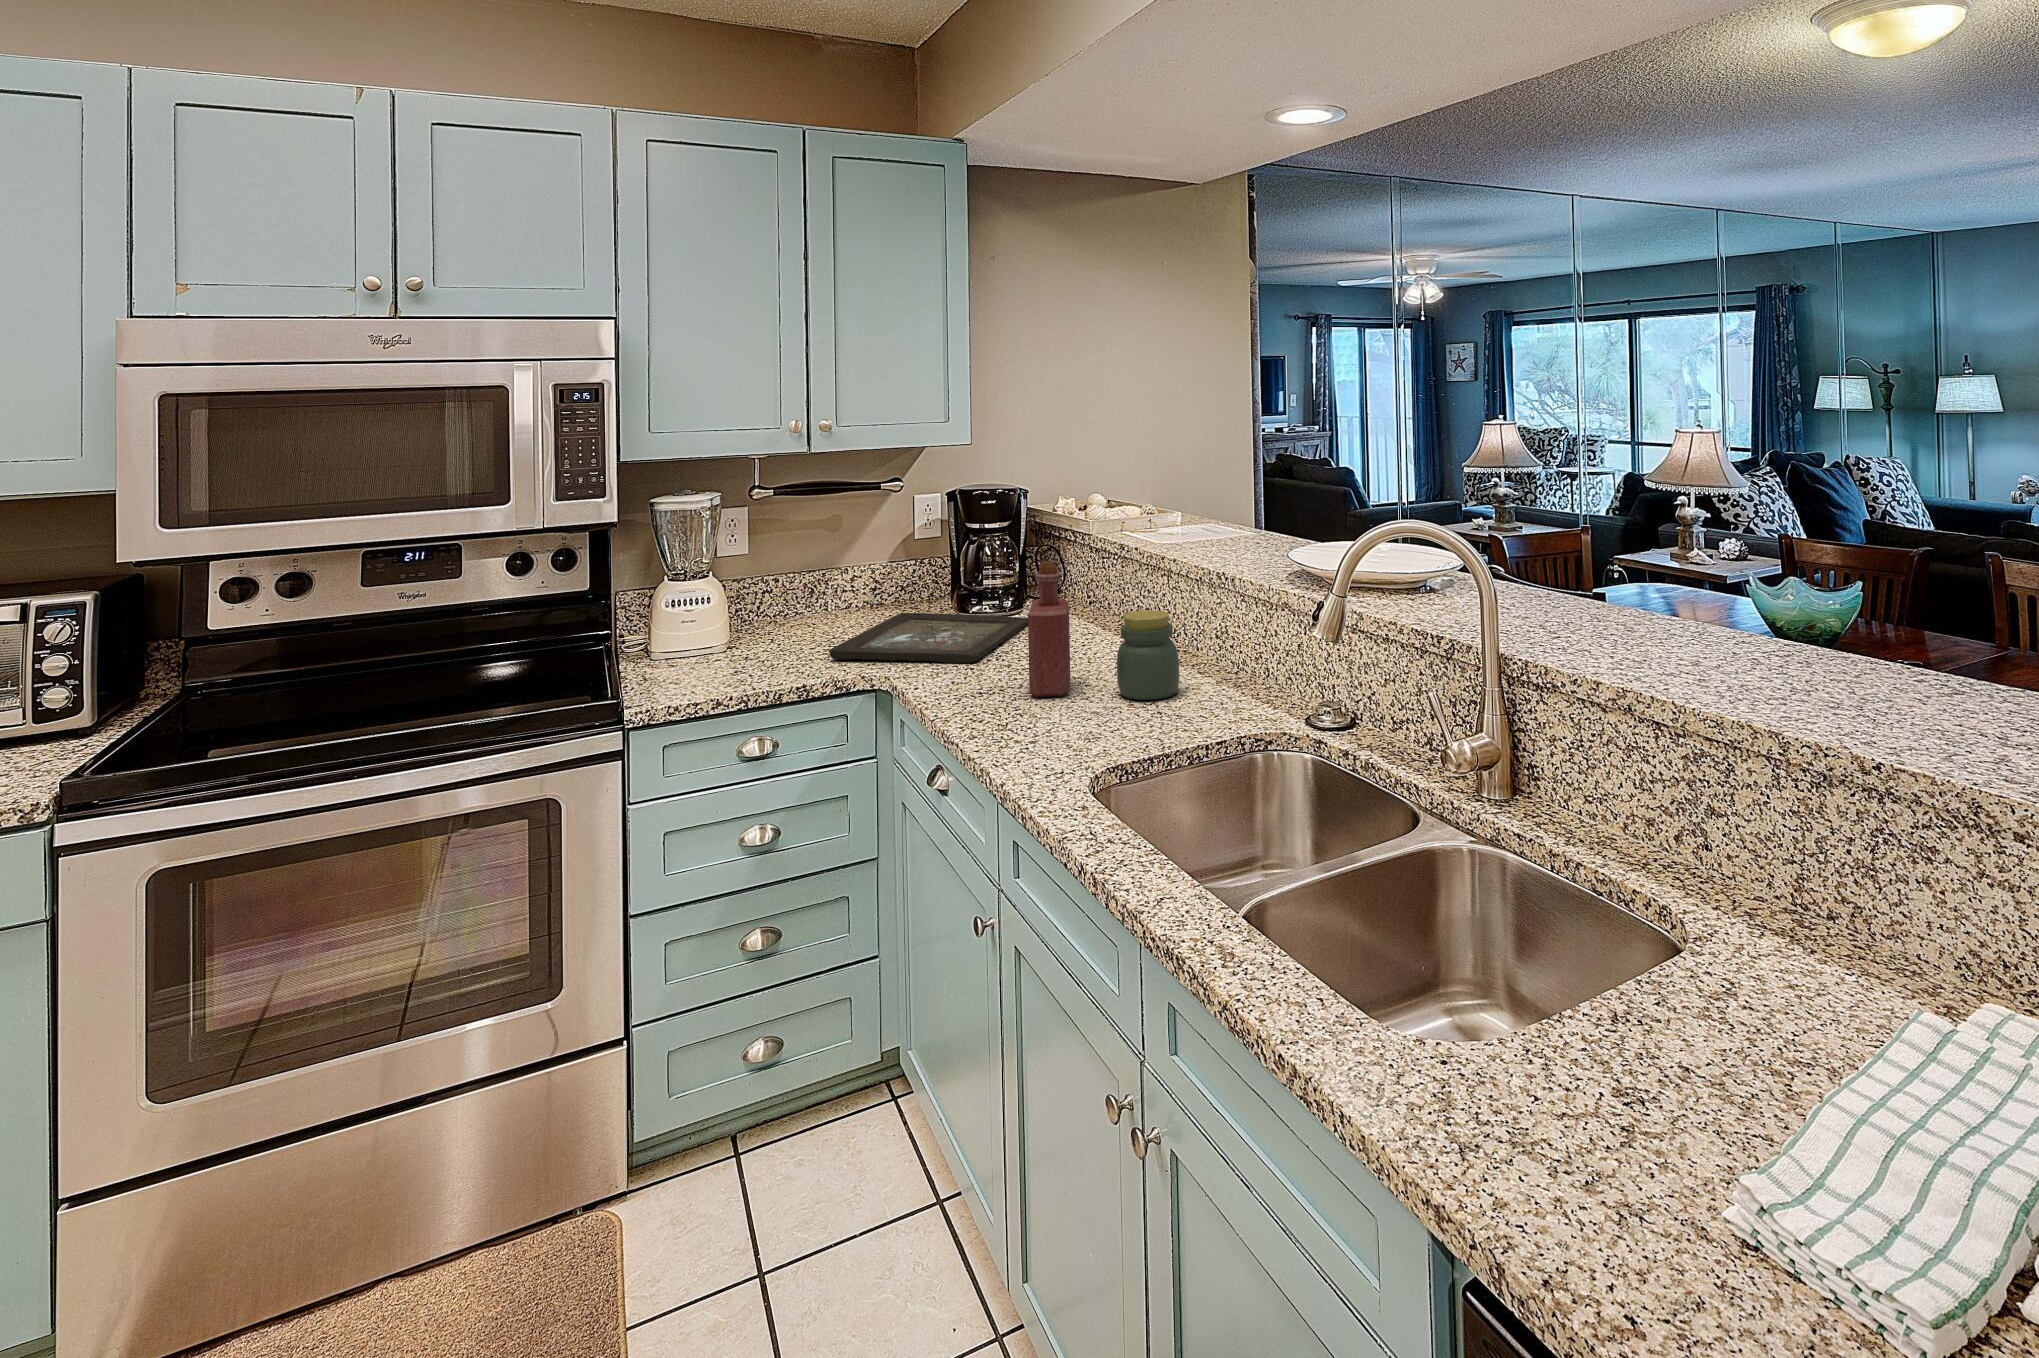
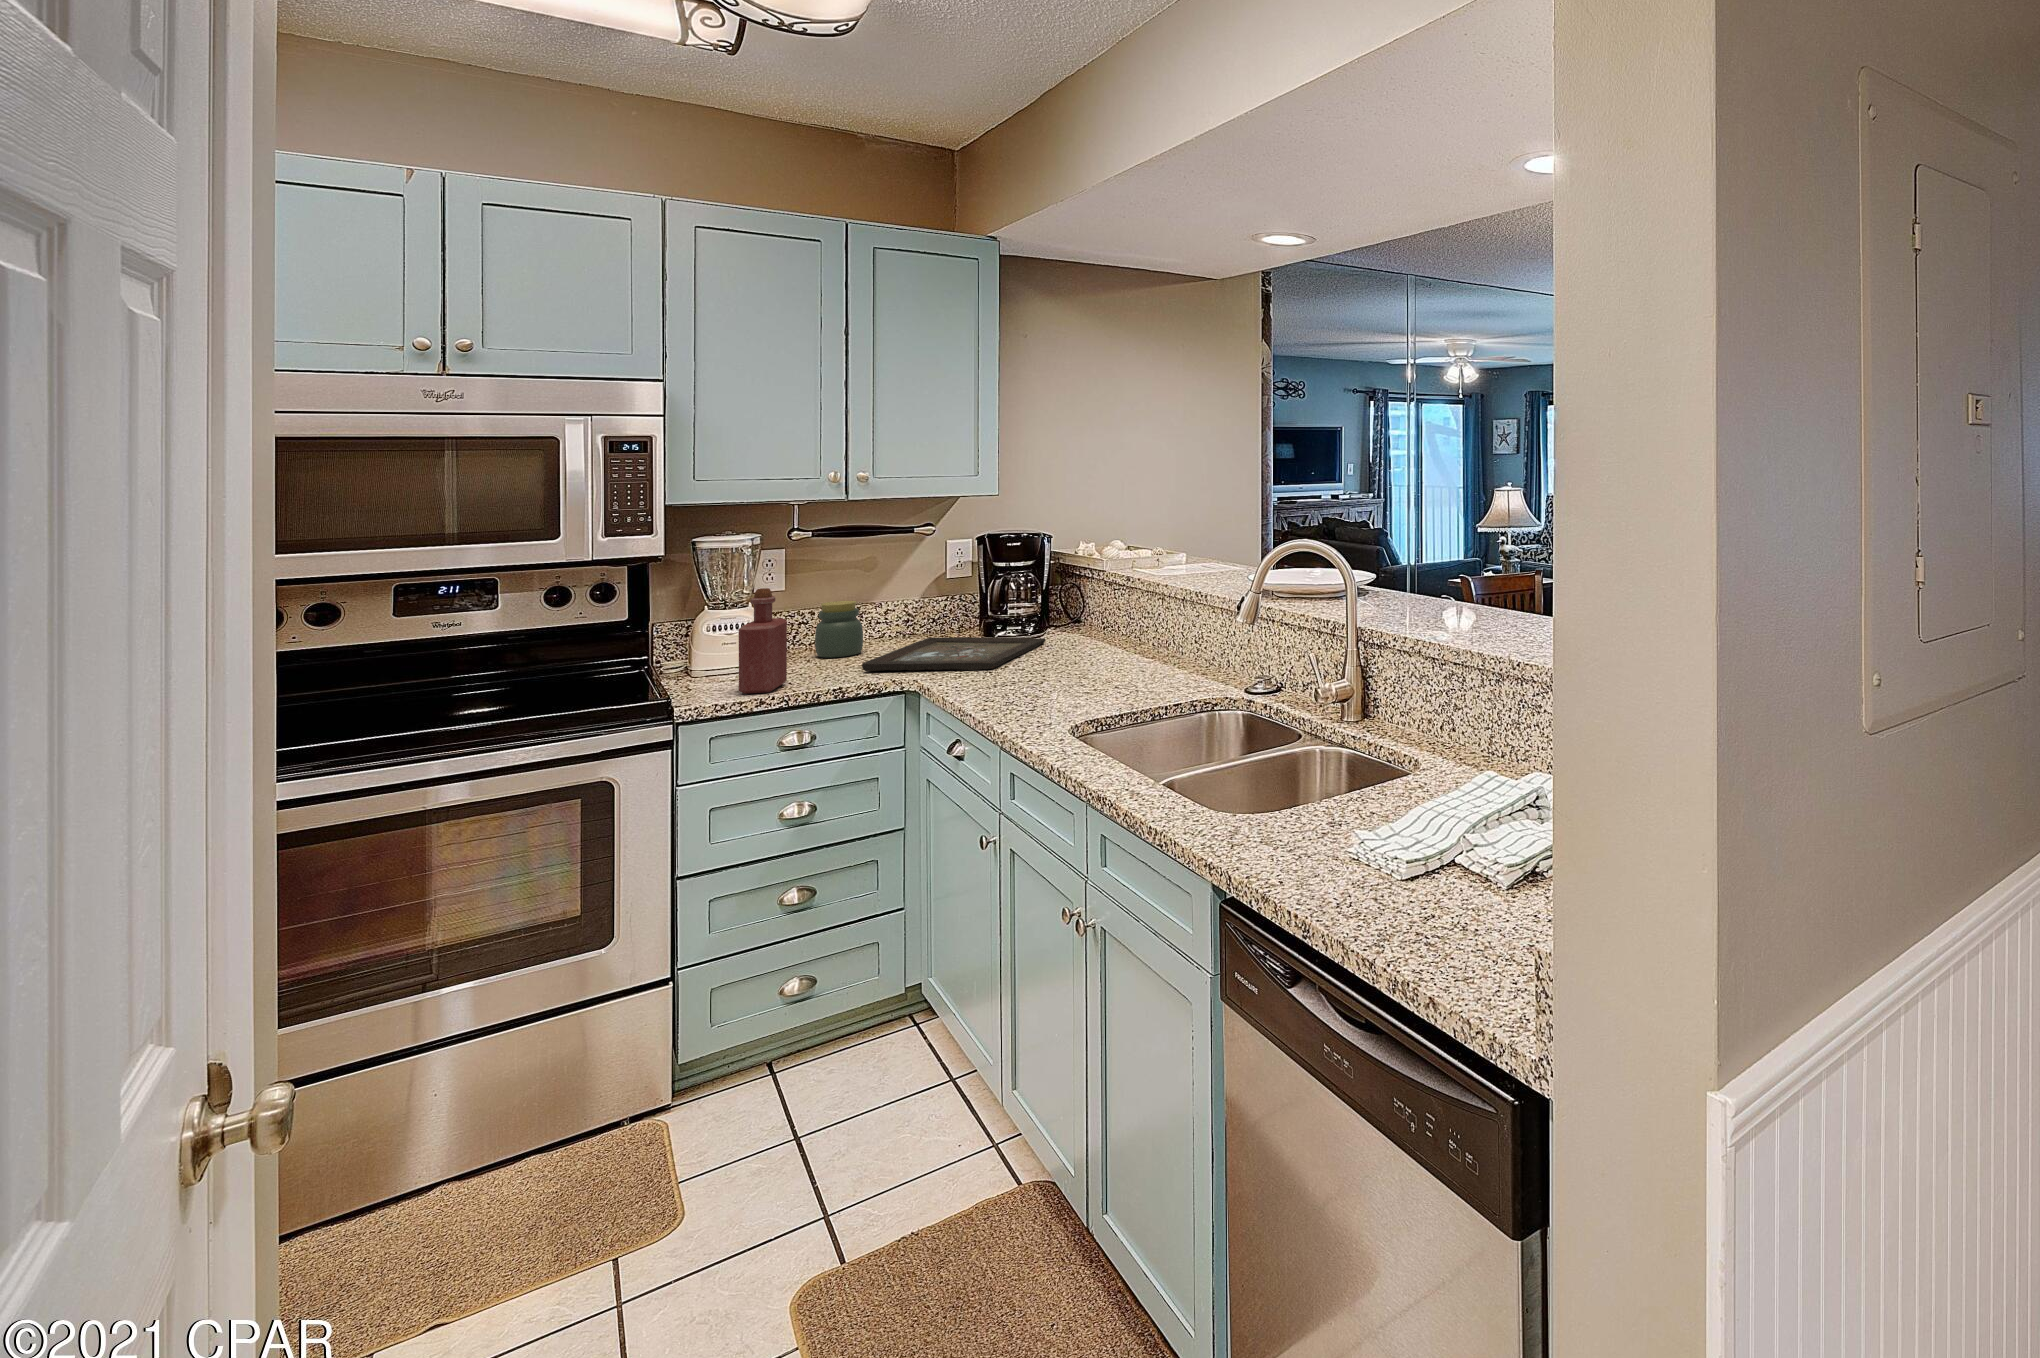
bottle: present [1028,561,1070,697] -> present [739,588,787,694]
jar: present [1117,610,1179,700] -> present [815,601,863,658]

